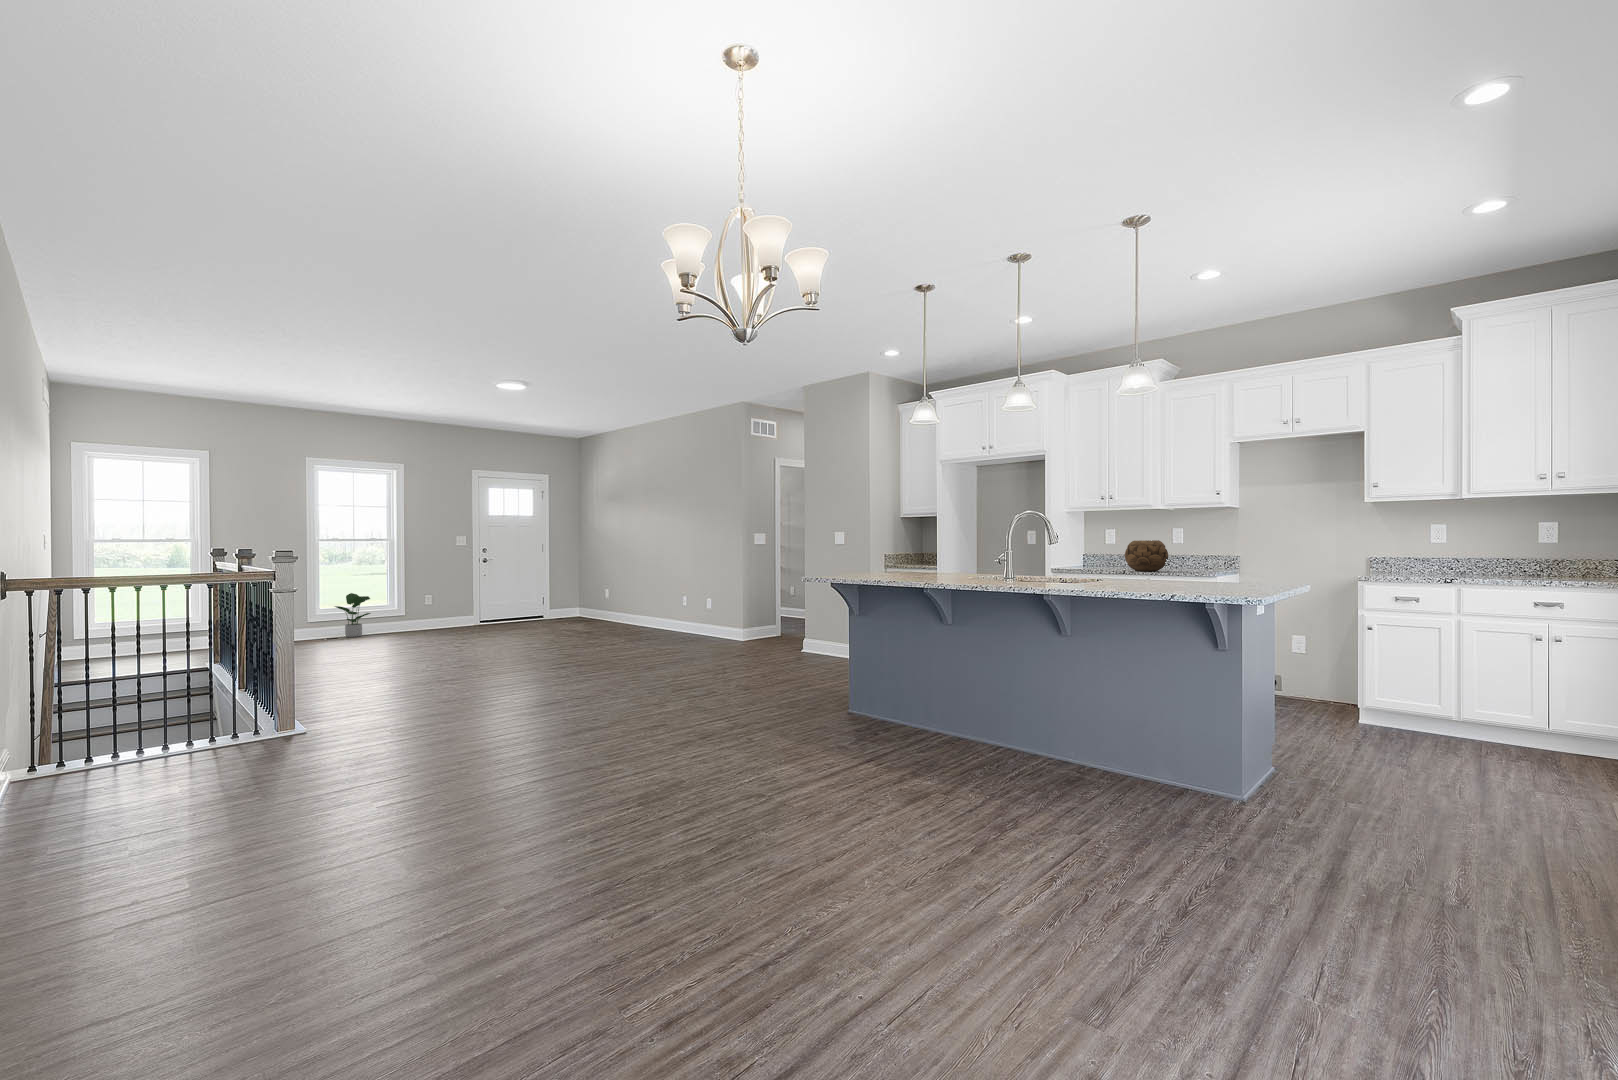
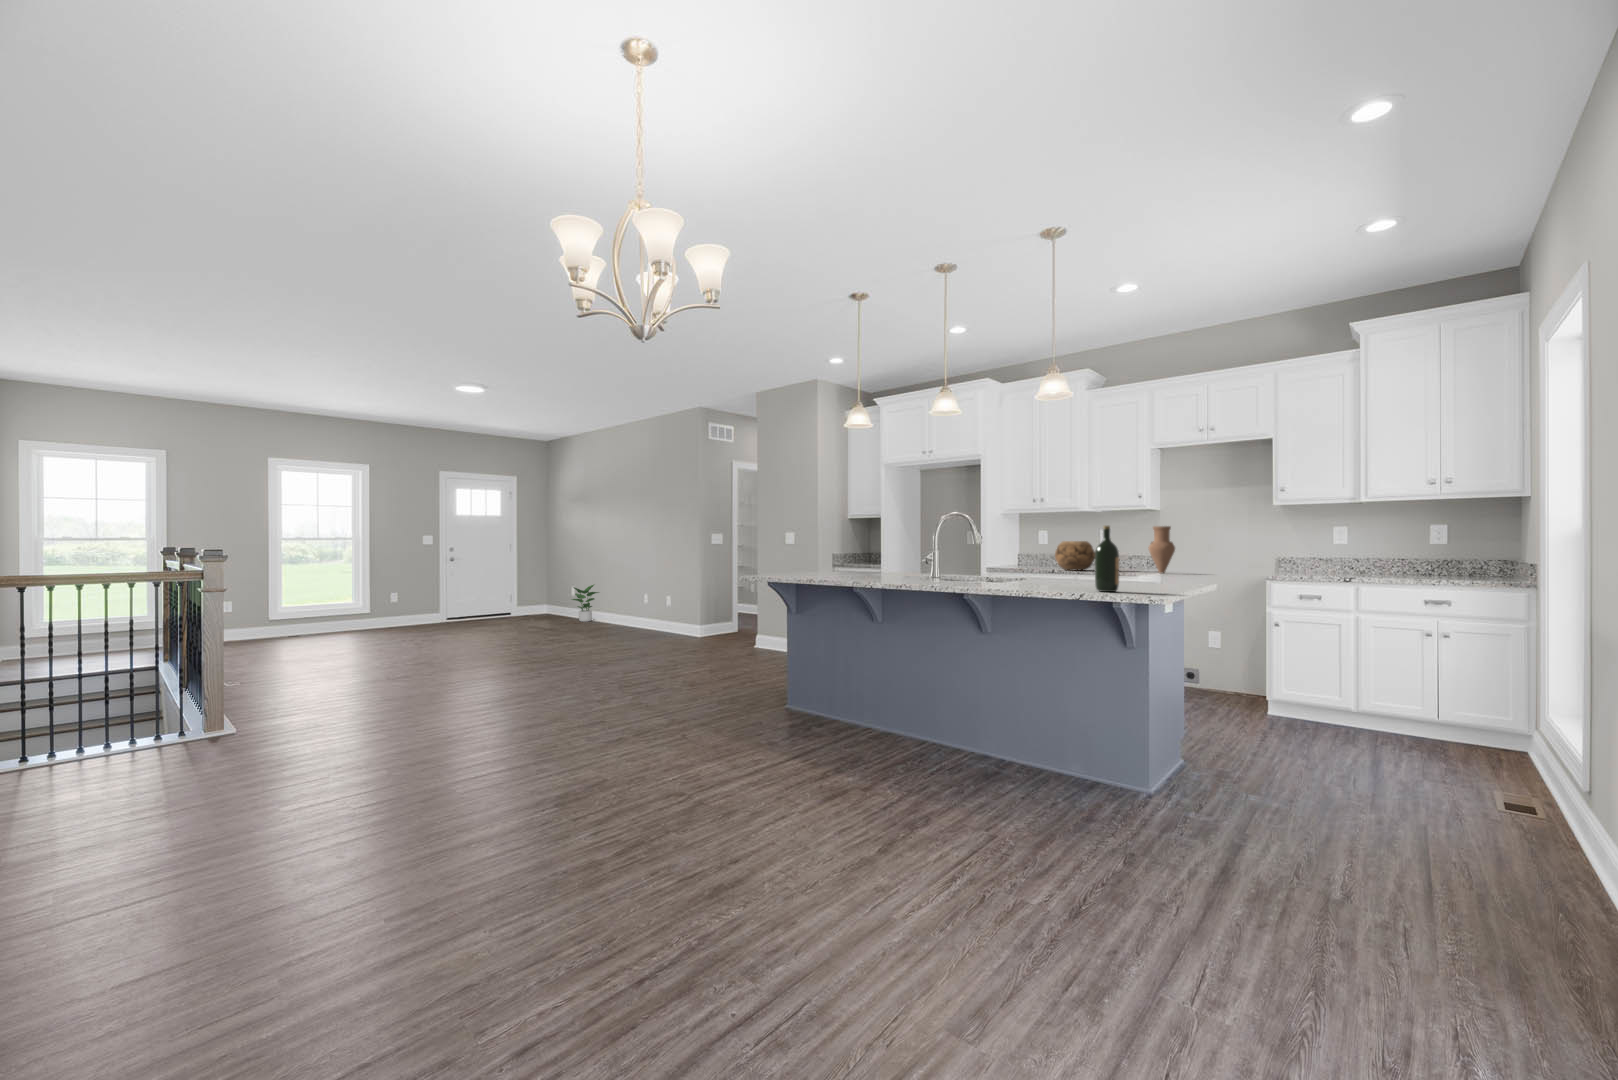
wine bottle: none [1184,522,1210,591] -> present [1095,526,1119,592]
vase: none [1227,525,1256,574] -> present [1149,526,1175,573]
potted plant: present [335,593,370,637] -> present [571,585,599,622]

